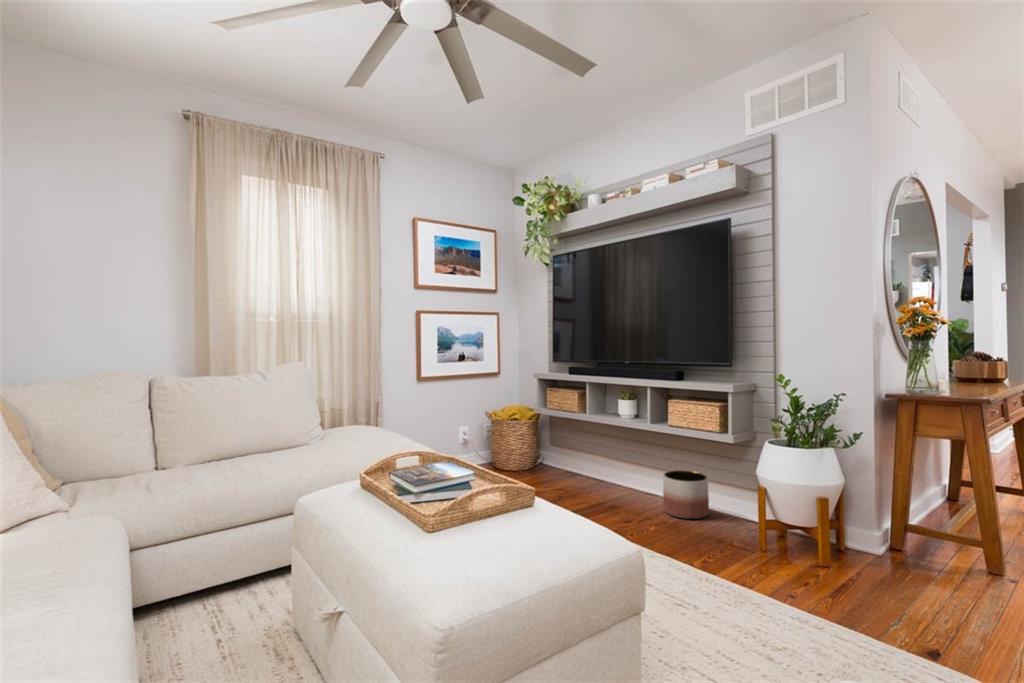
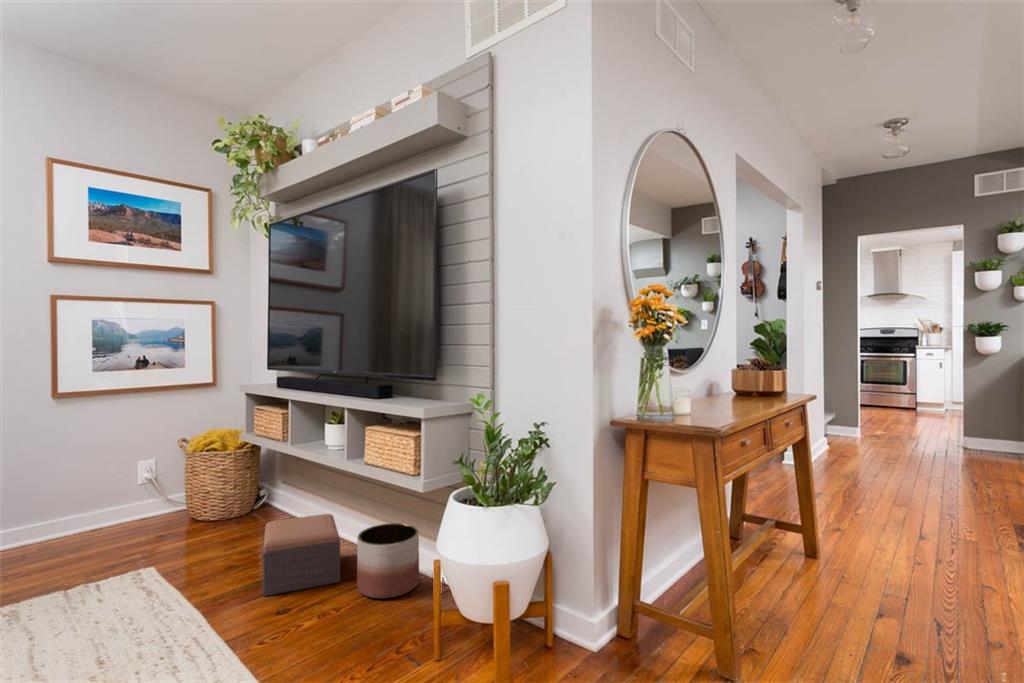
footstool: none [583,464,647,514] -> present [262,514,341,596]

